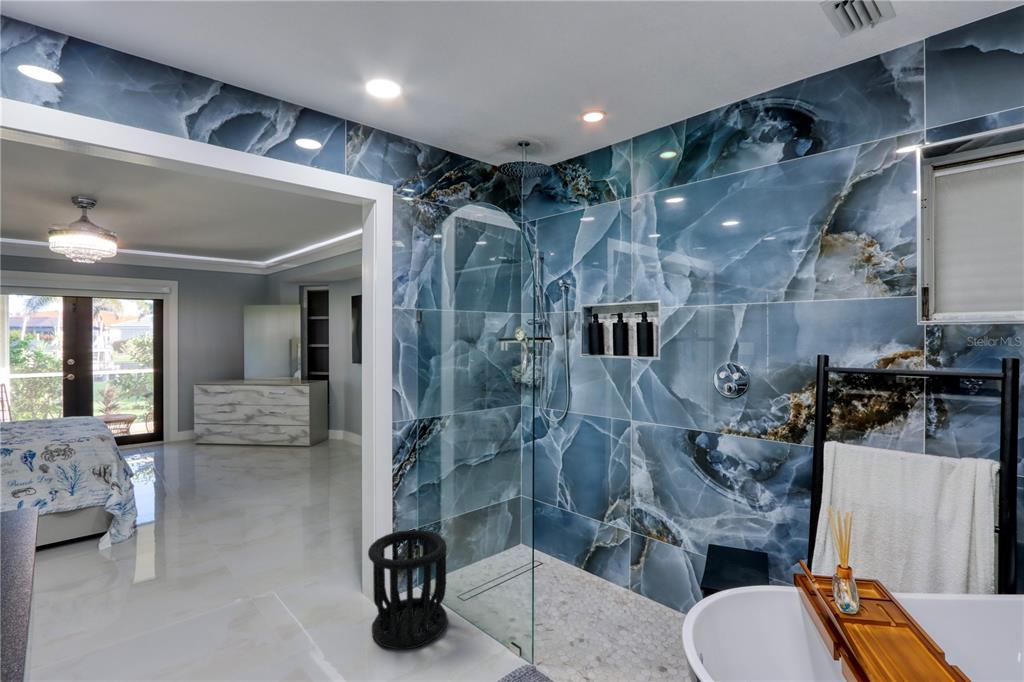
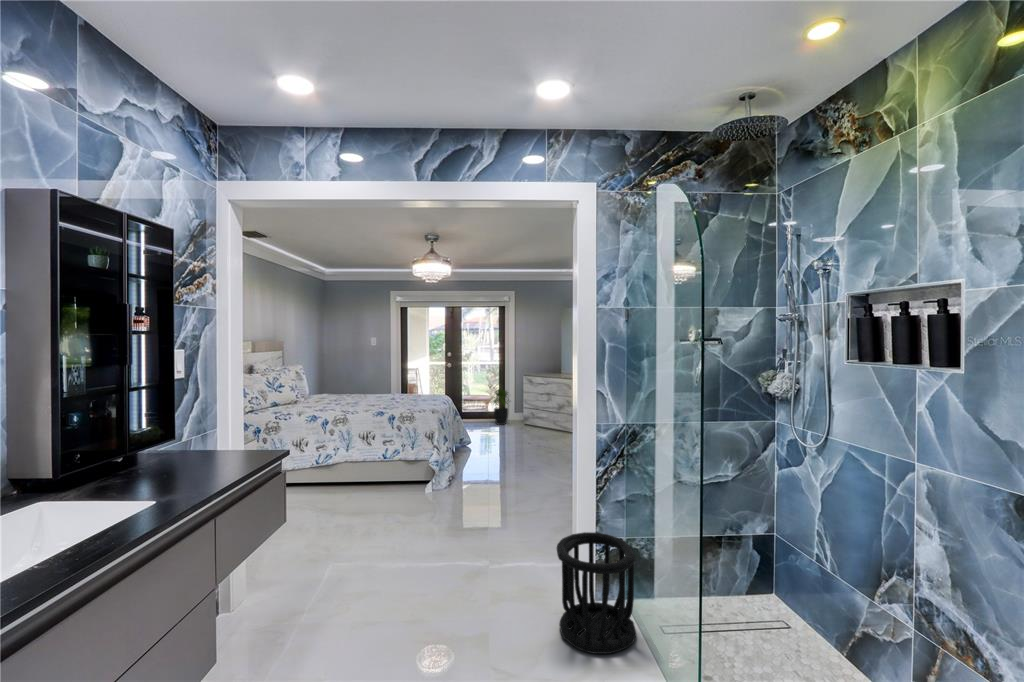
potted plant: none [145,403,181,451] -> present [493,389,509,425]

